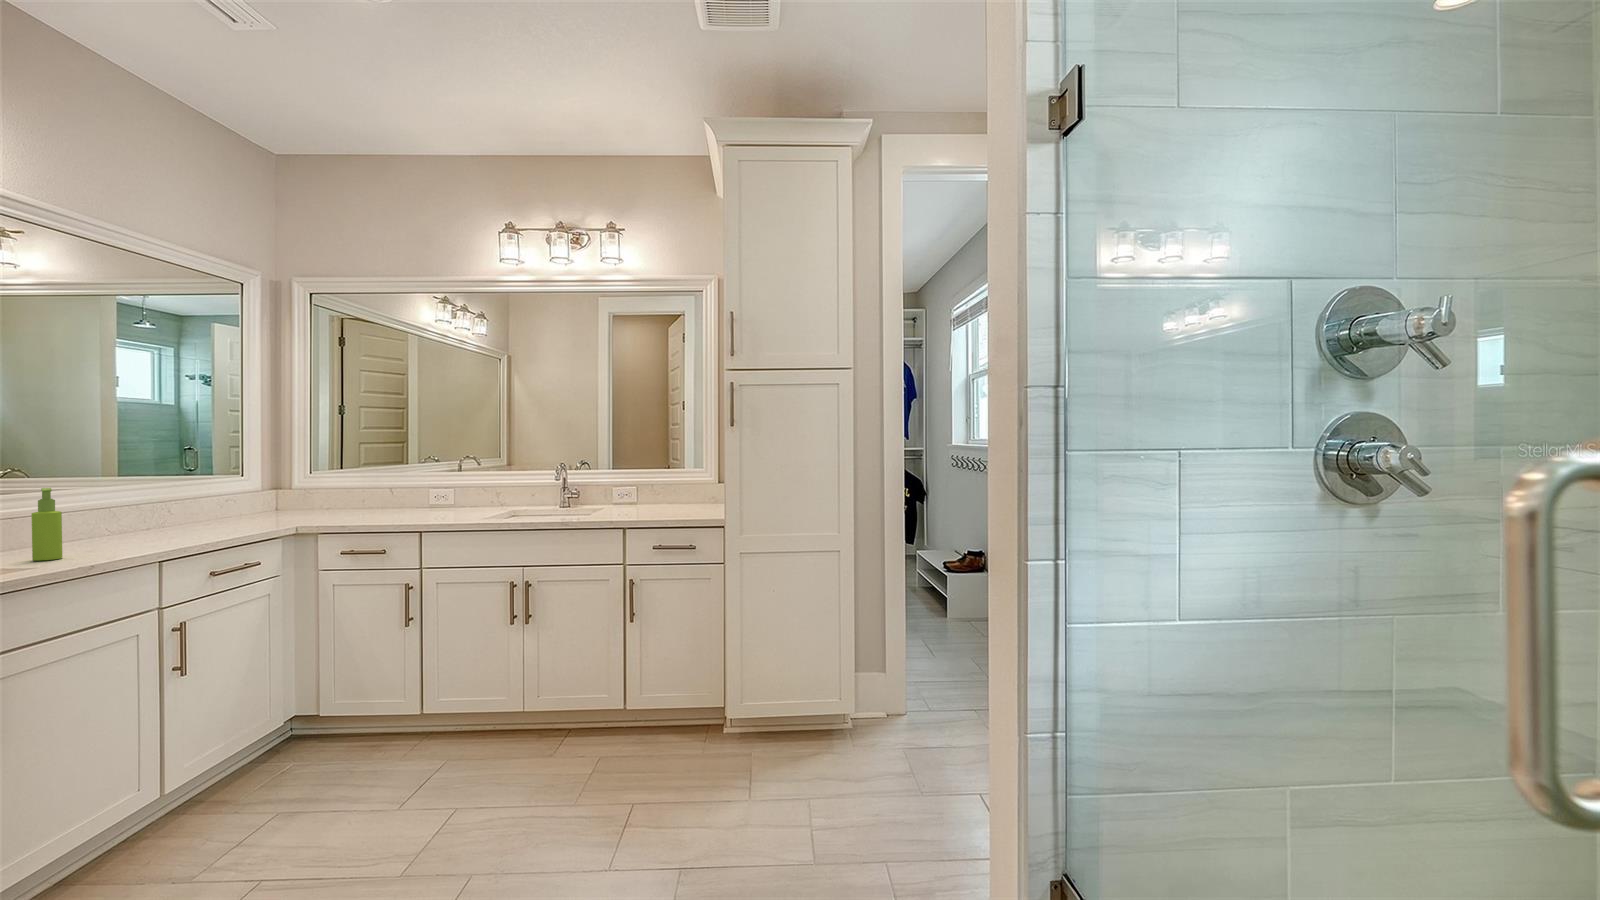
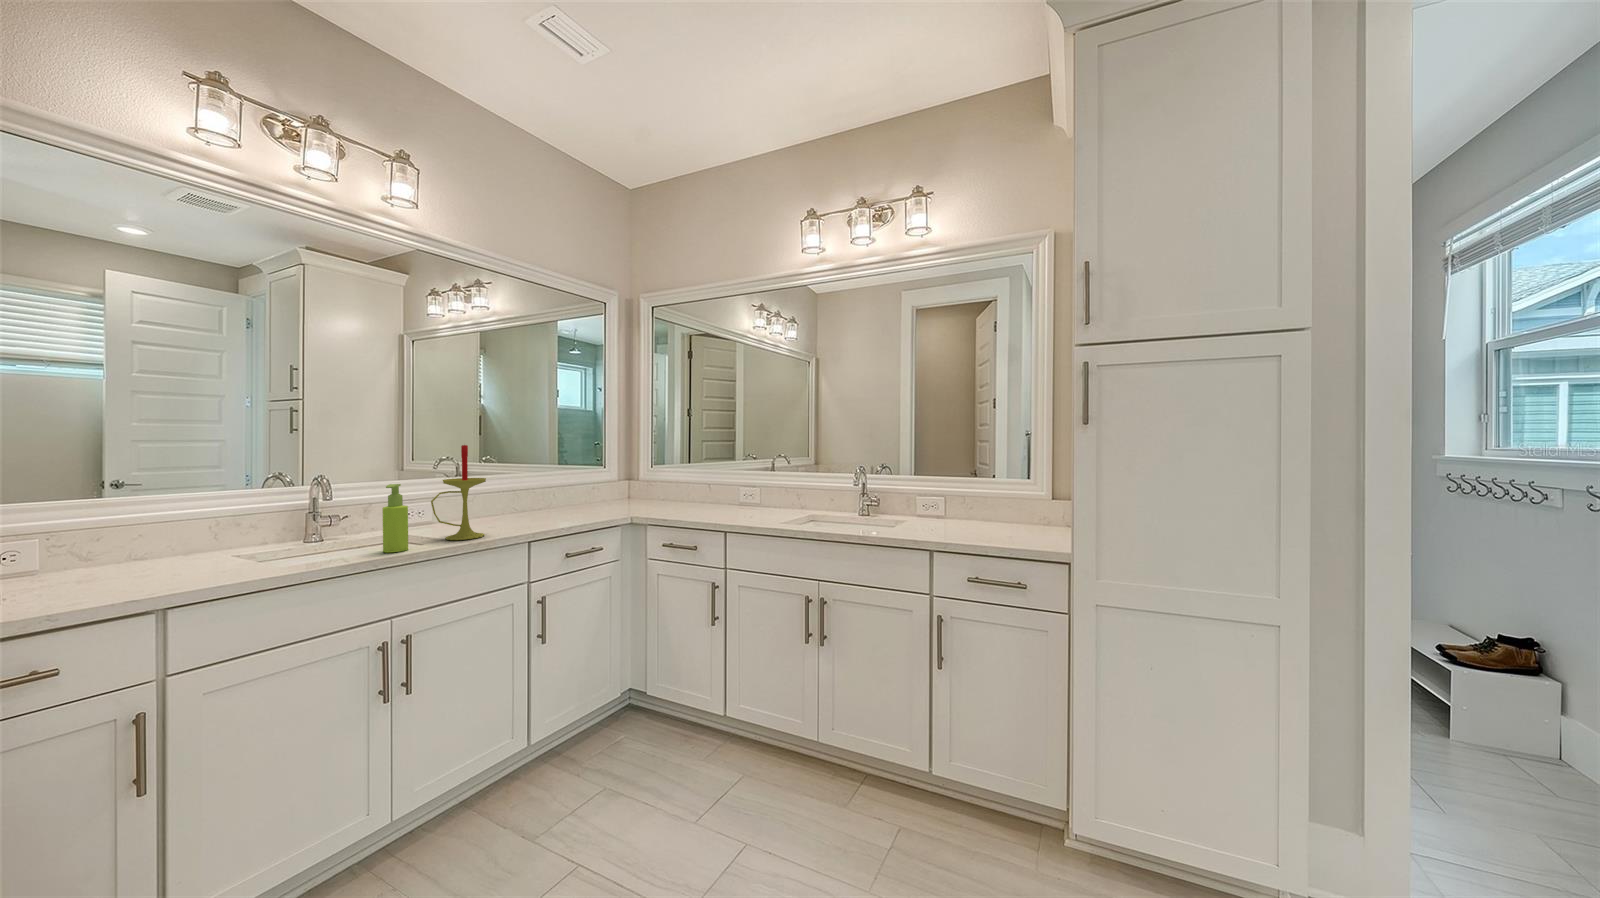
candle: none [68,444,138,550] -> present [431,445,486,540]

